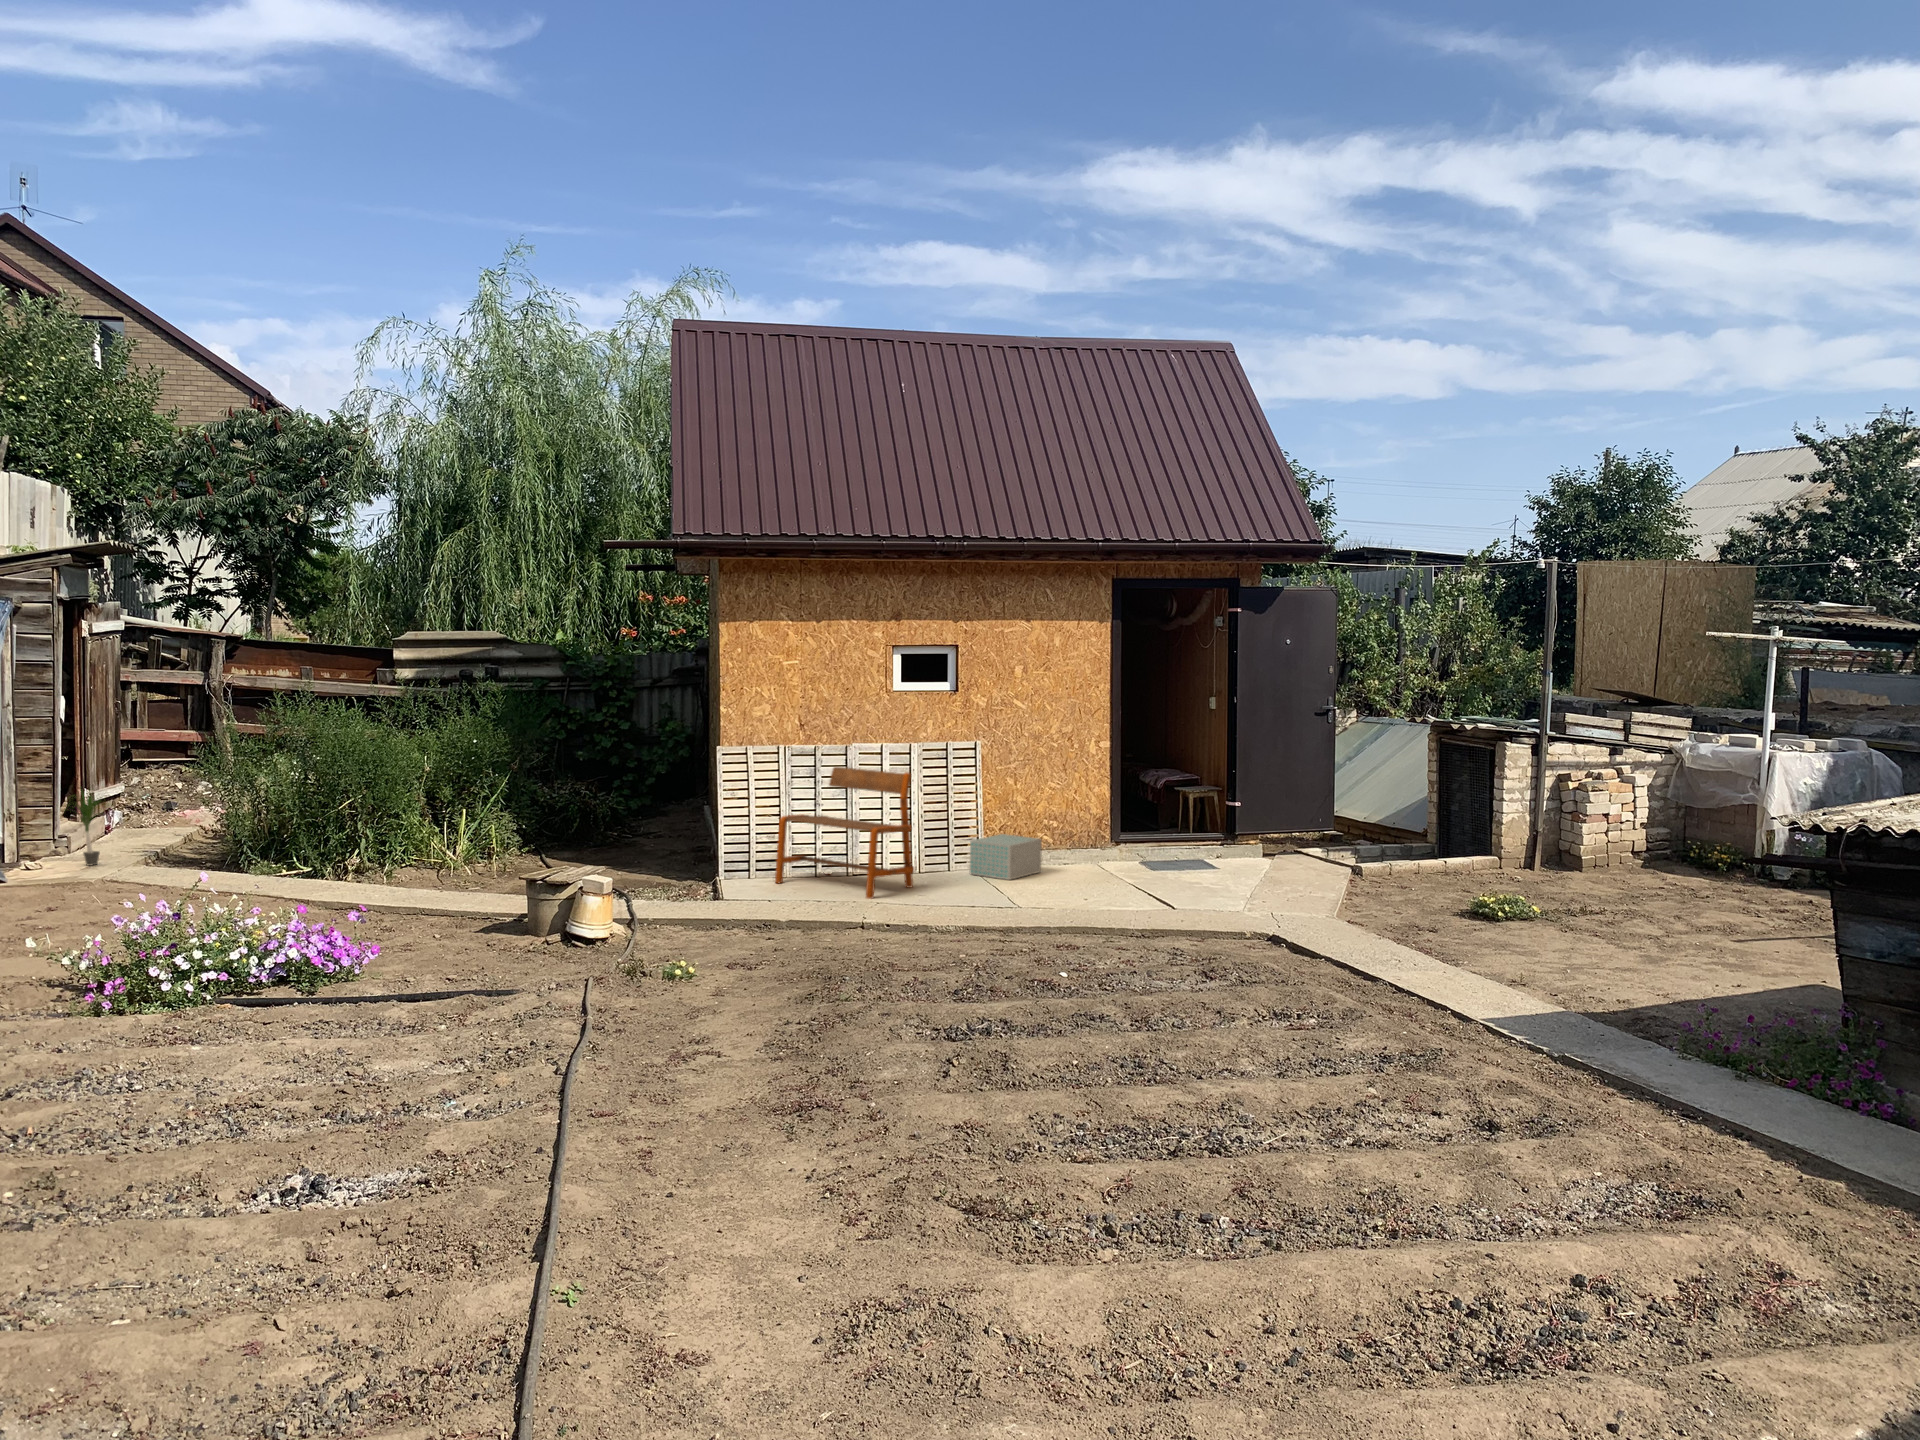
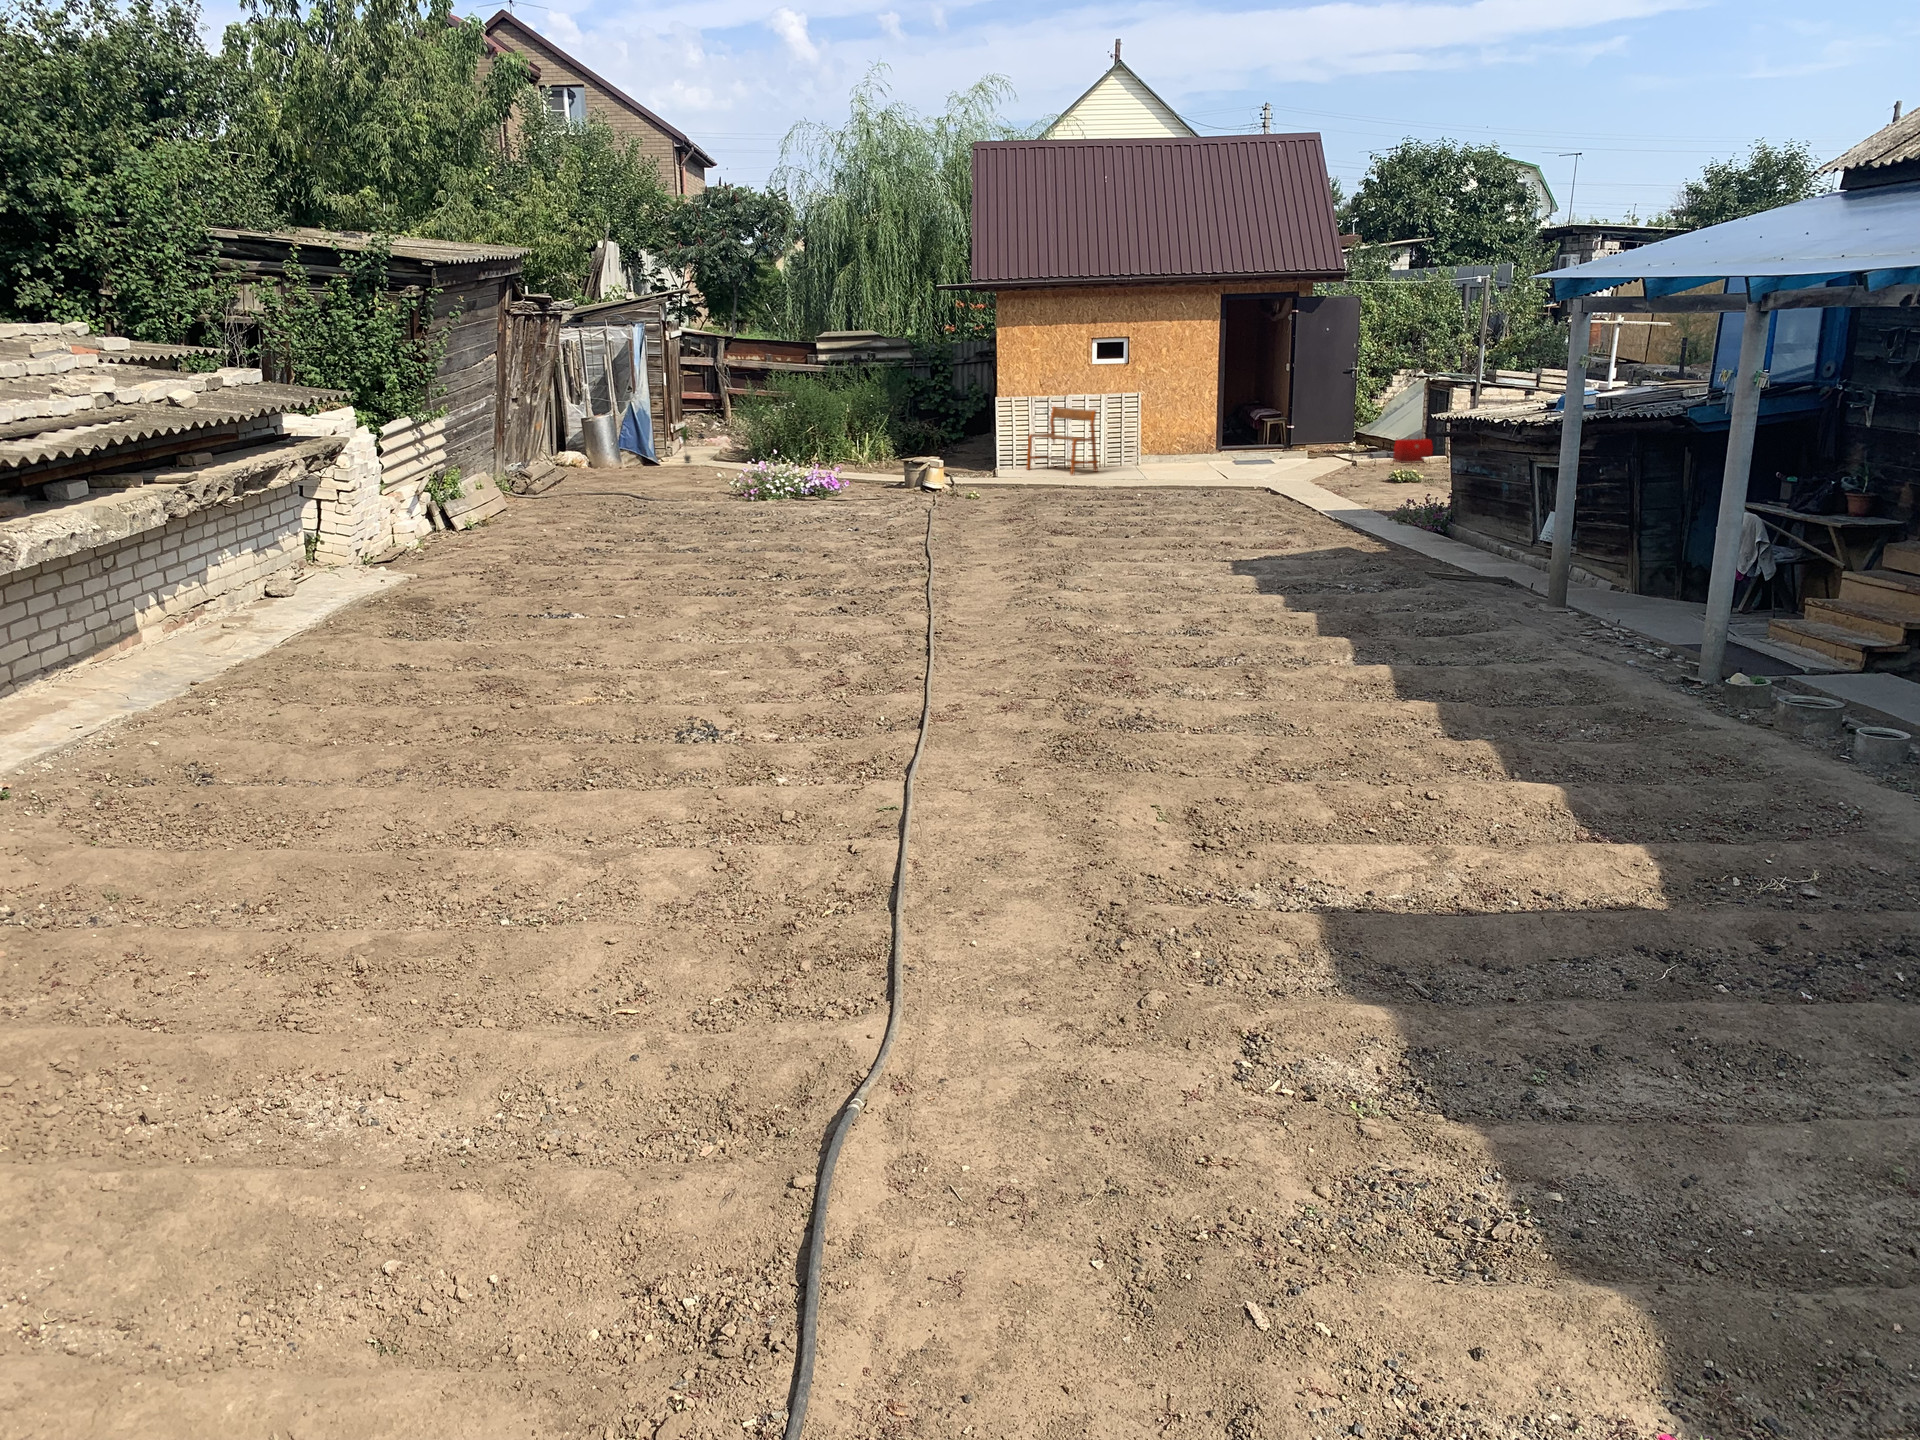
toolbox: none [1392,814,1461,862] -> present [1393,435,1433,463]
storage box: present [970,834,1042,880] -> none [1132,445,1173,469]

